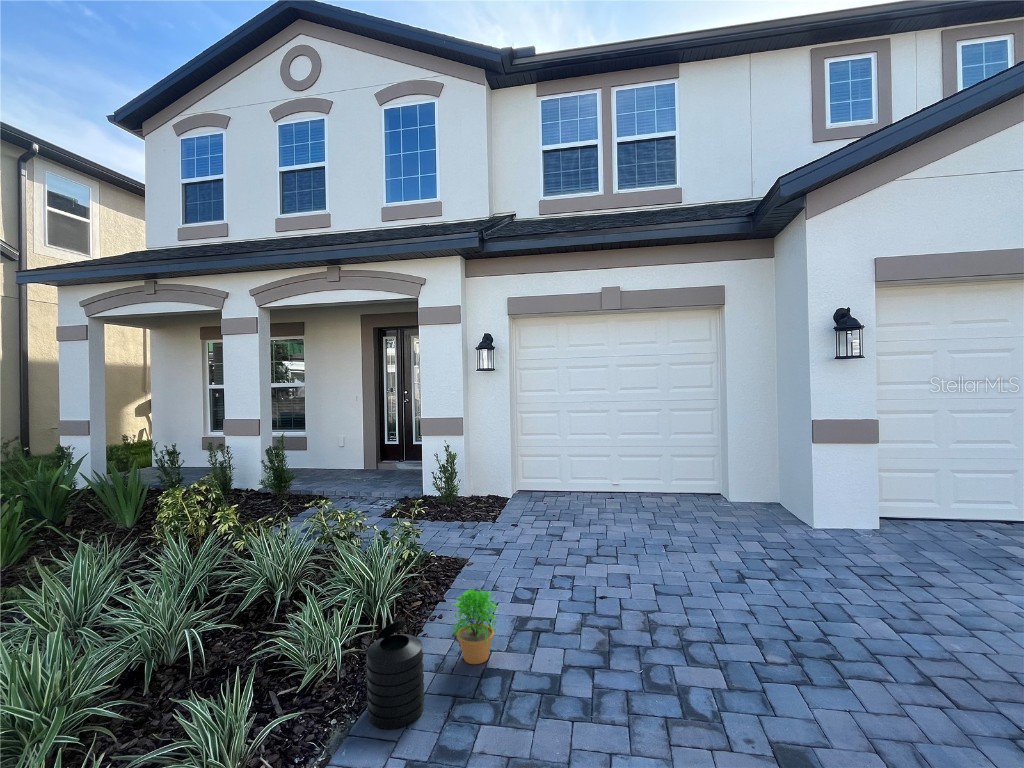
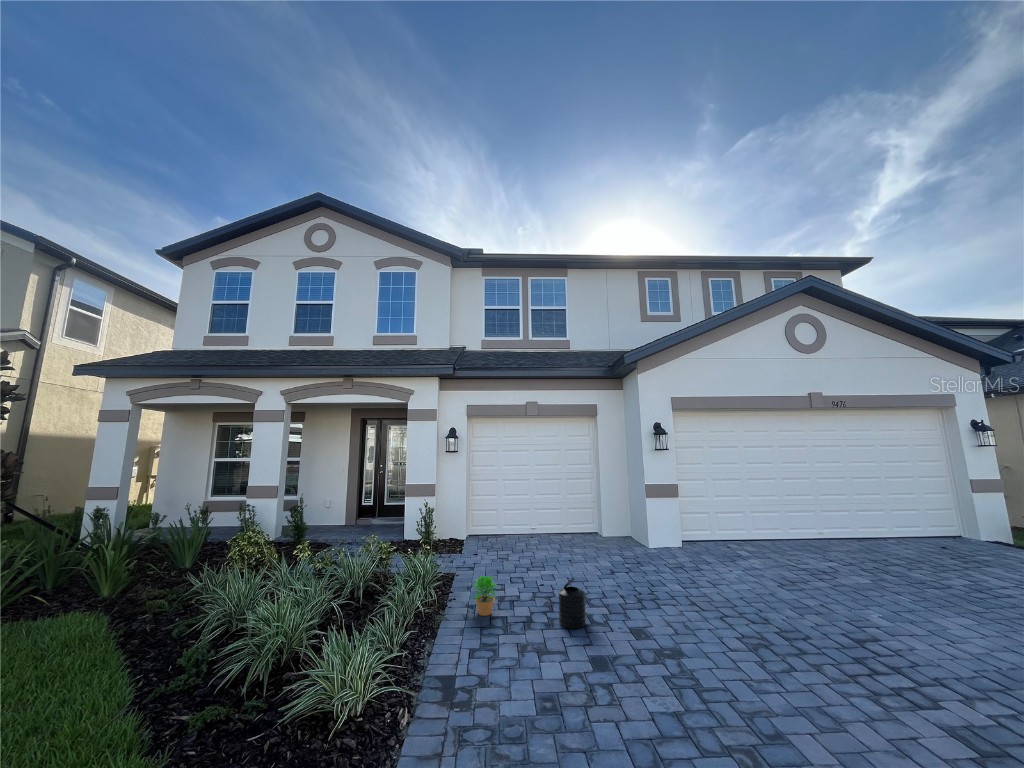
trash can: present [366,620,425,729] -> present [558,578,586,629]

